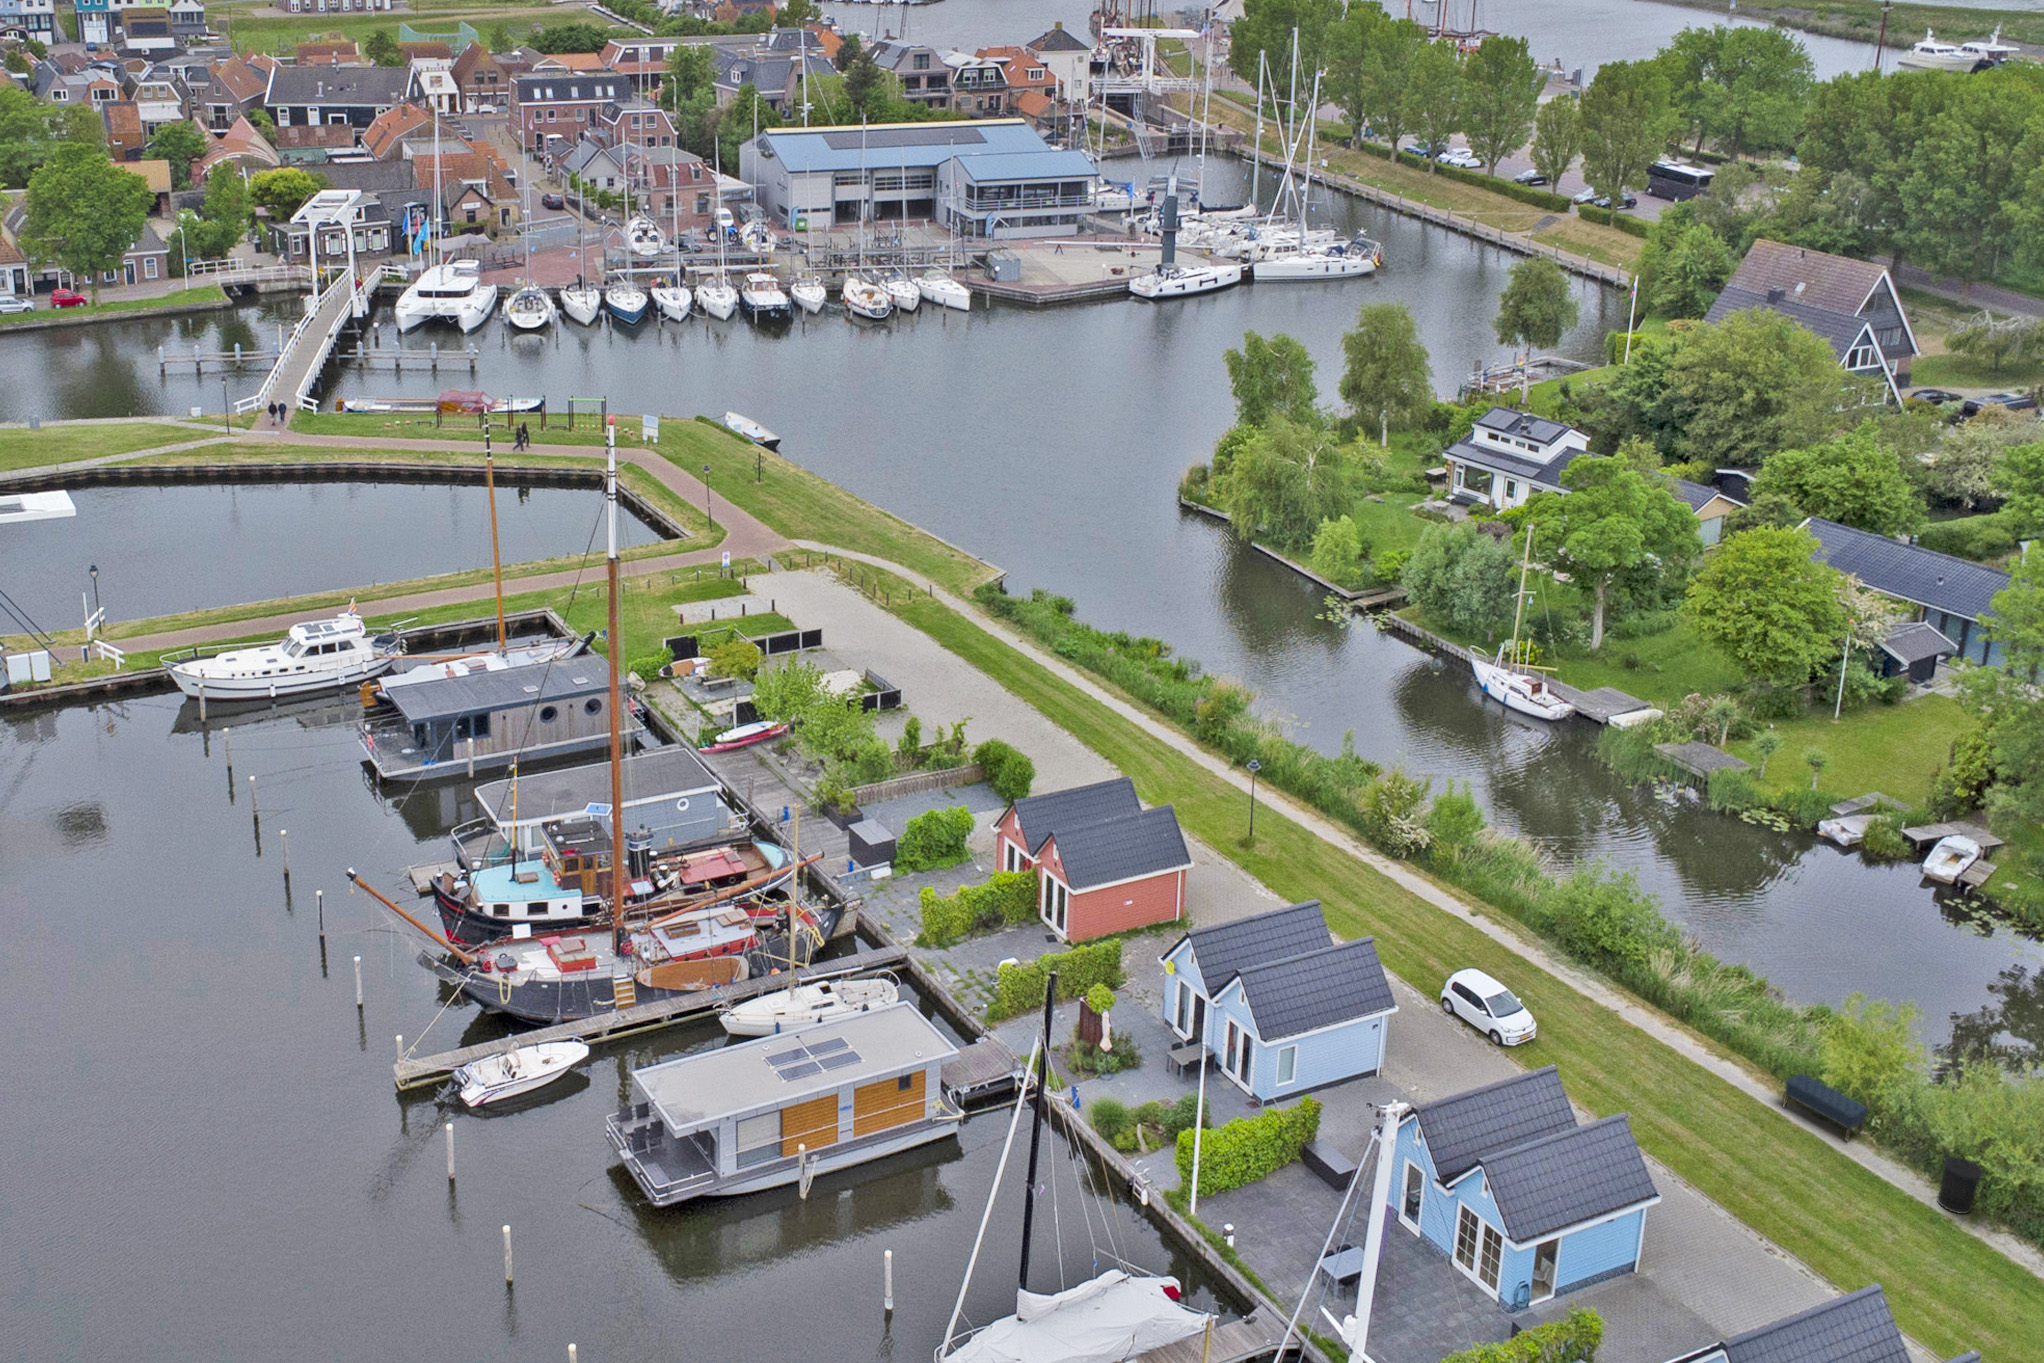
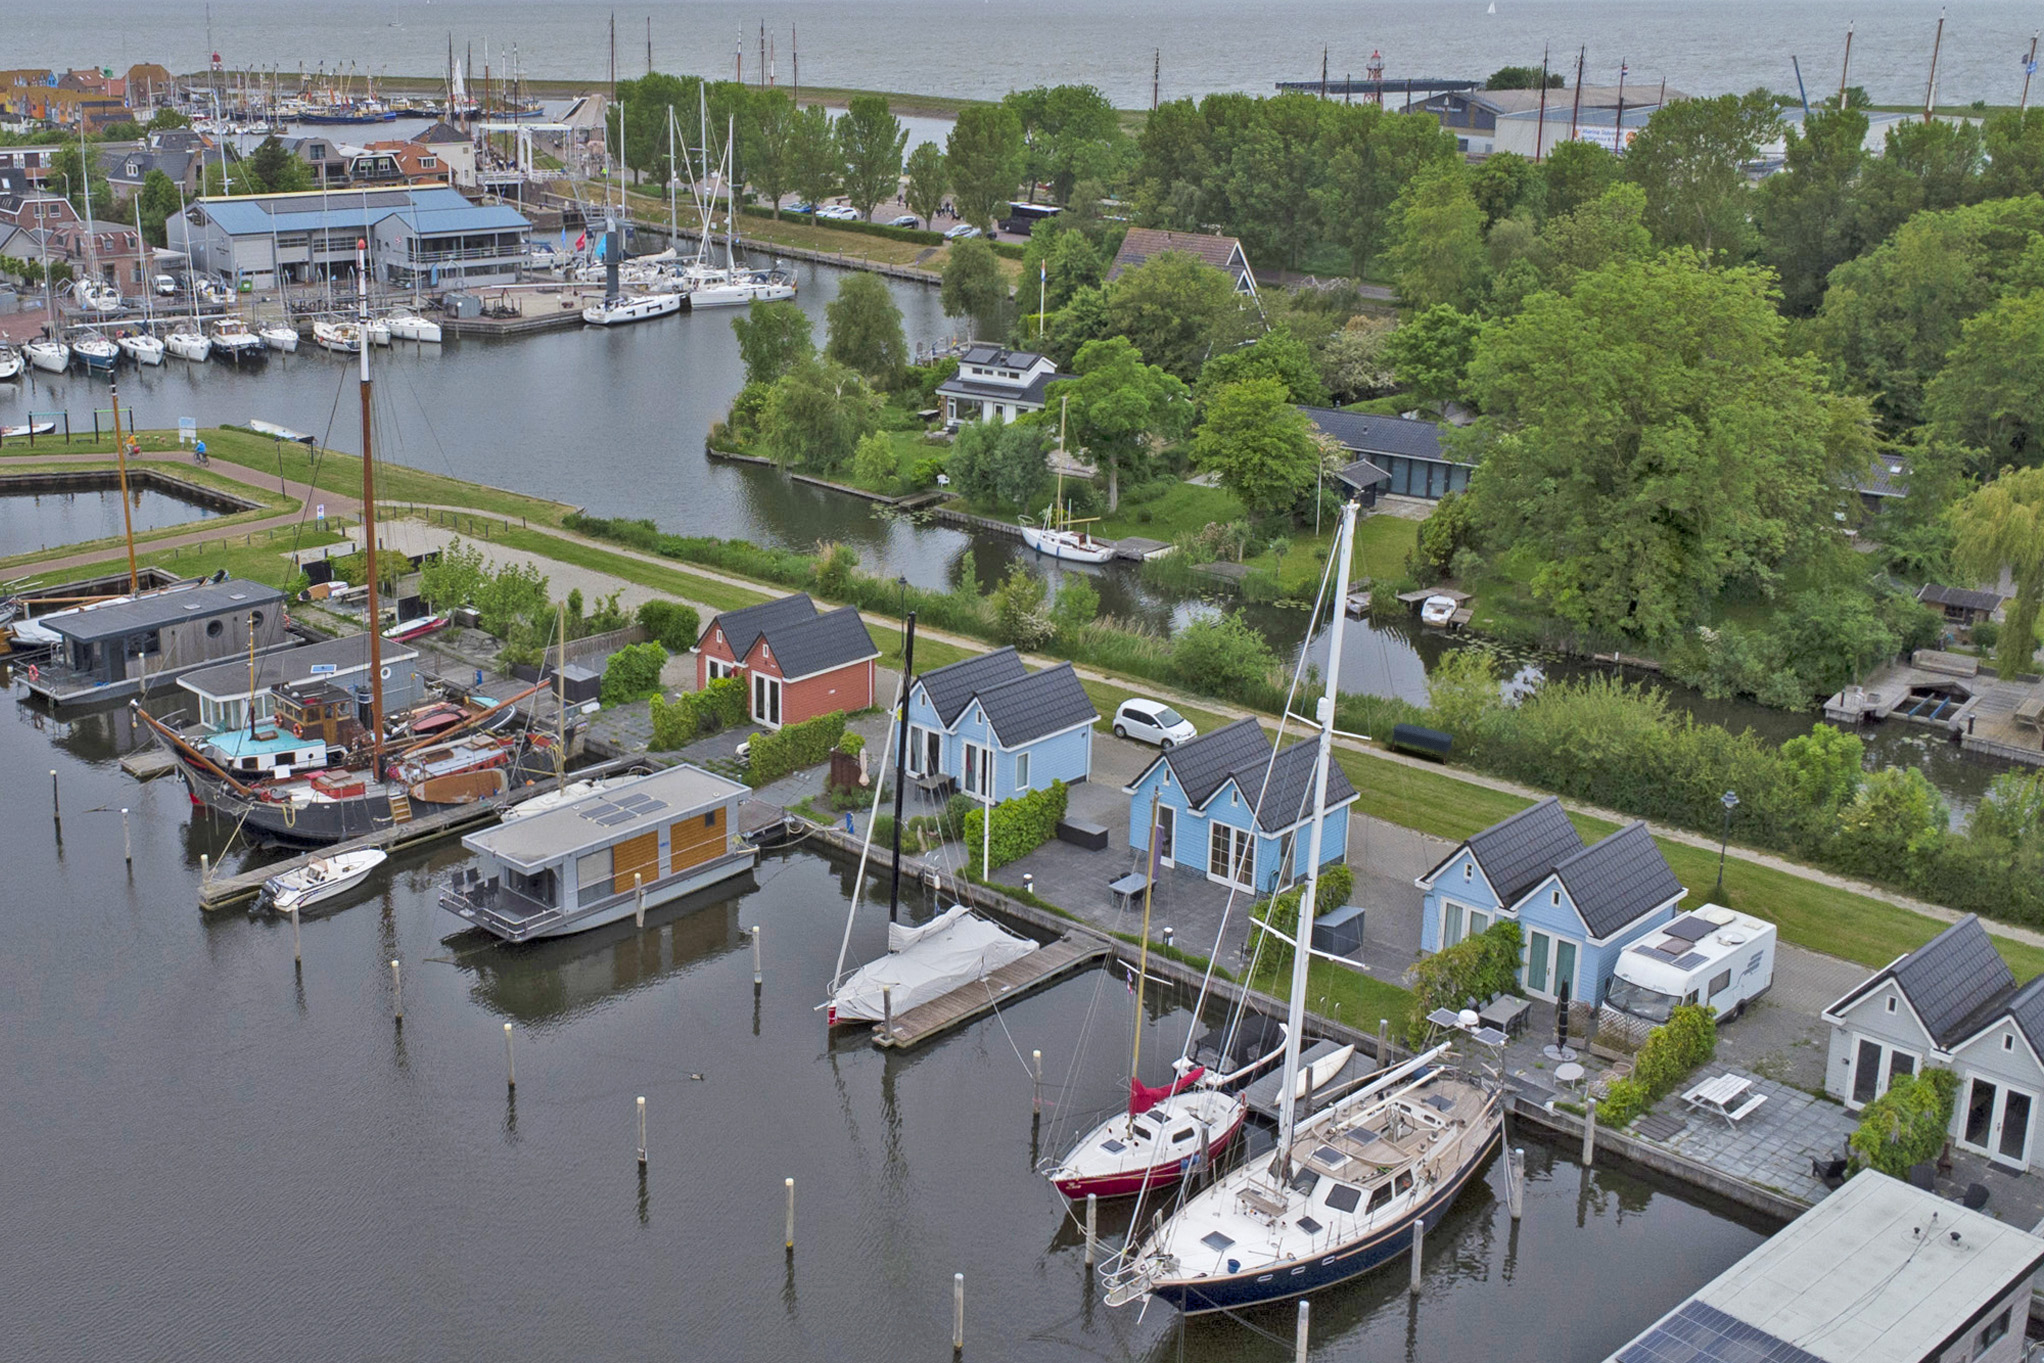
trash can: present [1937,1156,1983,1214] -> none [1519,748,1550,792]

